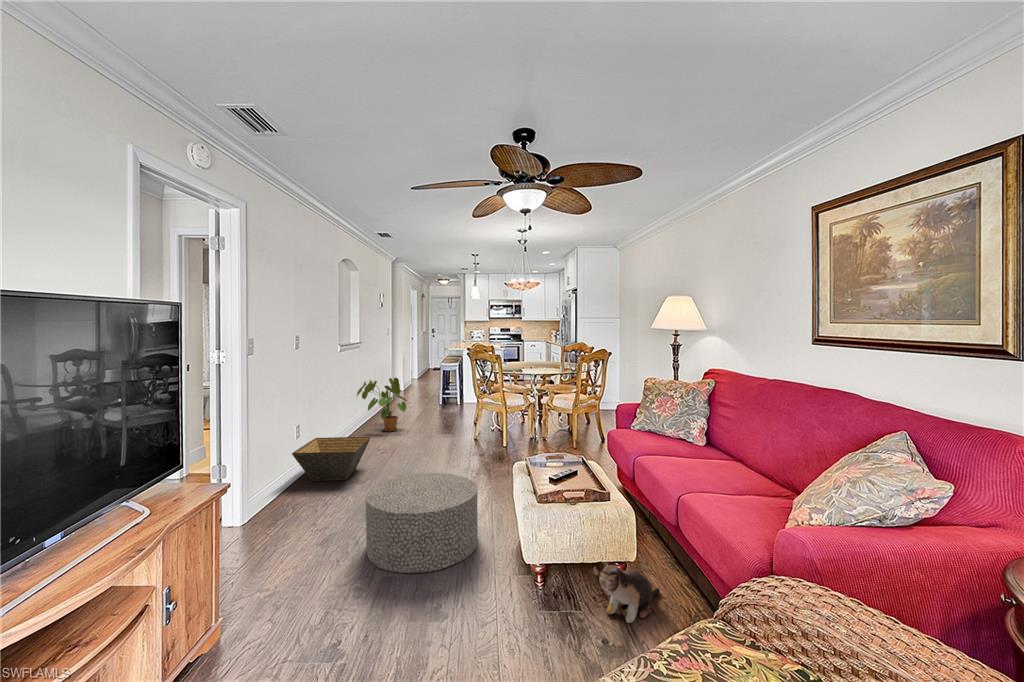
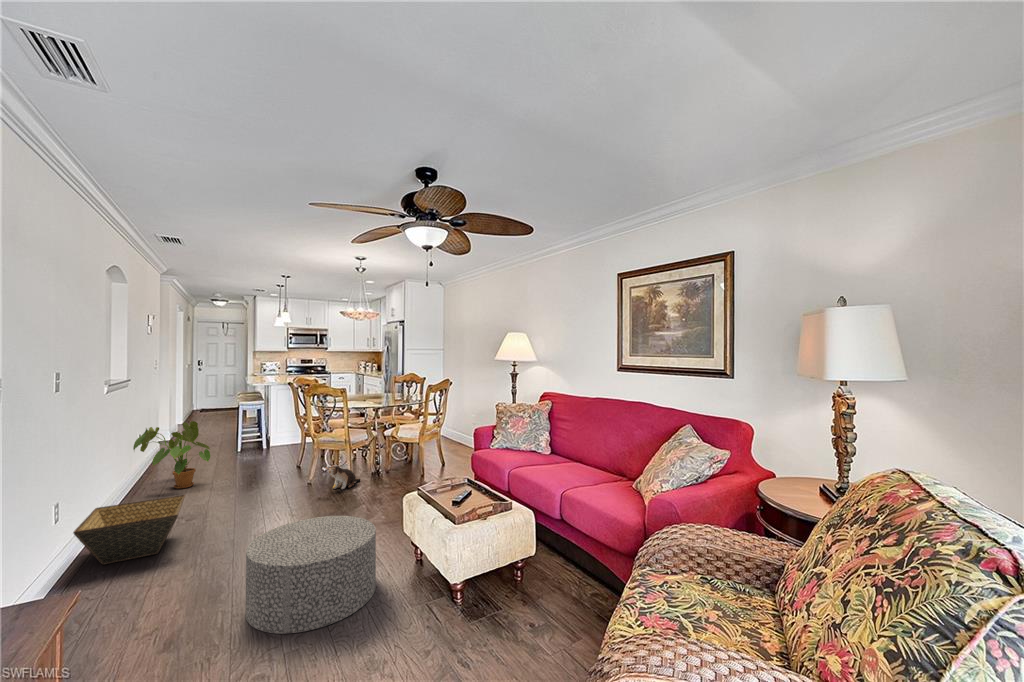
plush toy: present [593,565,660,623] -> present [325,465,360,489]

